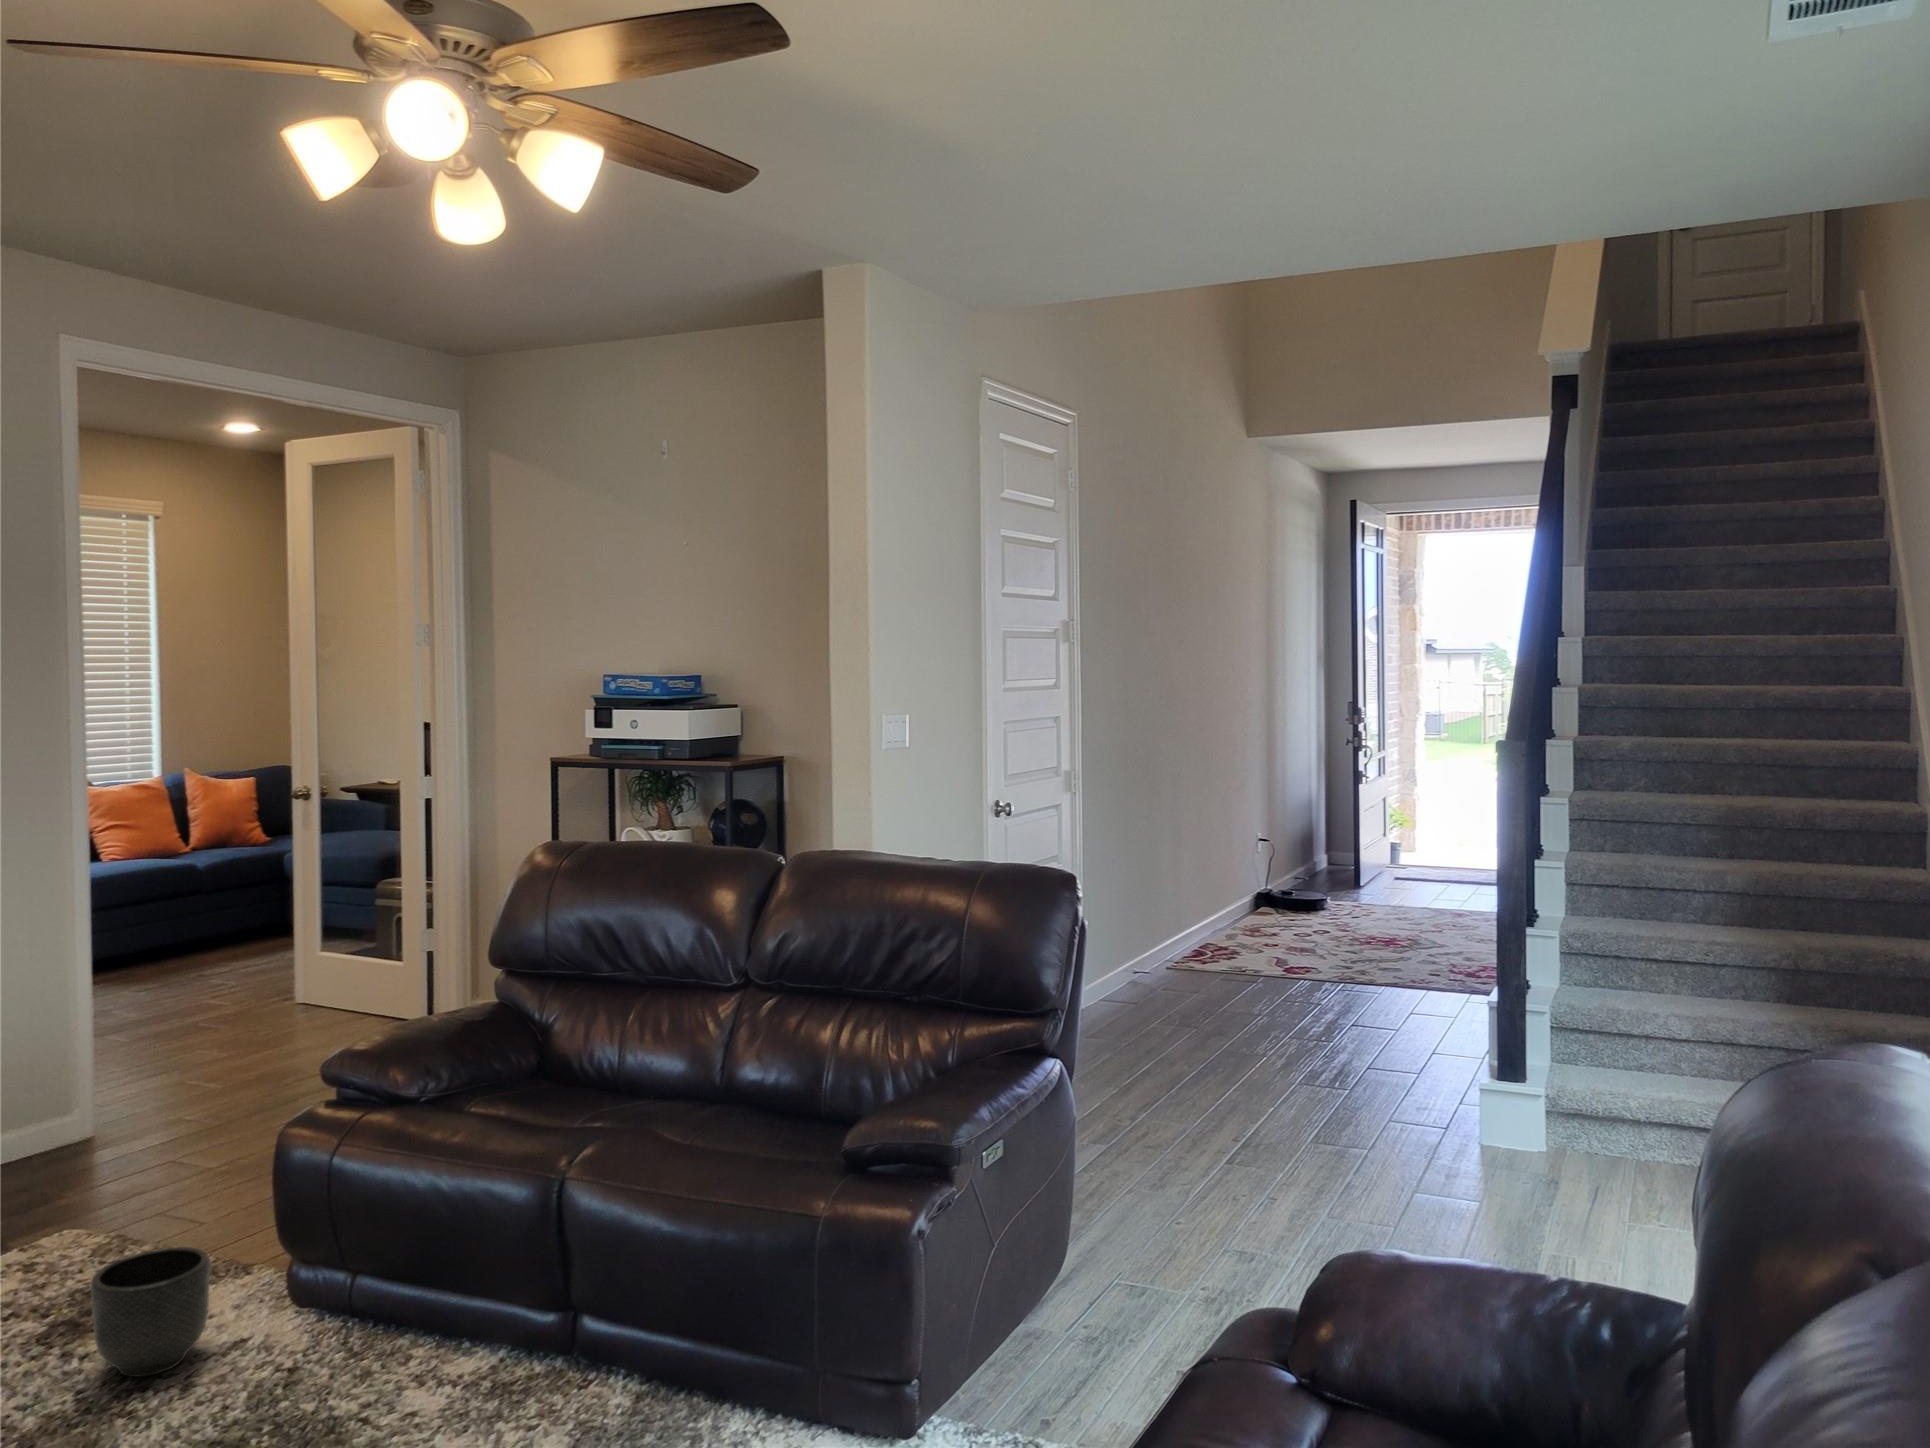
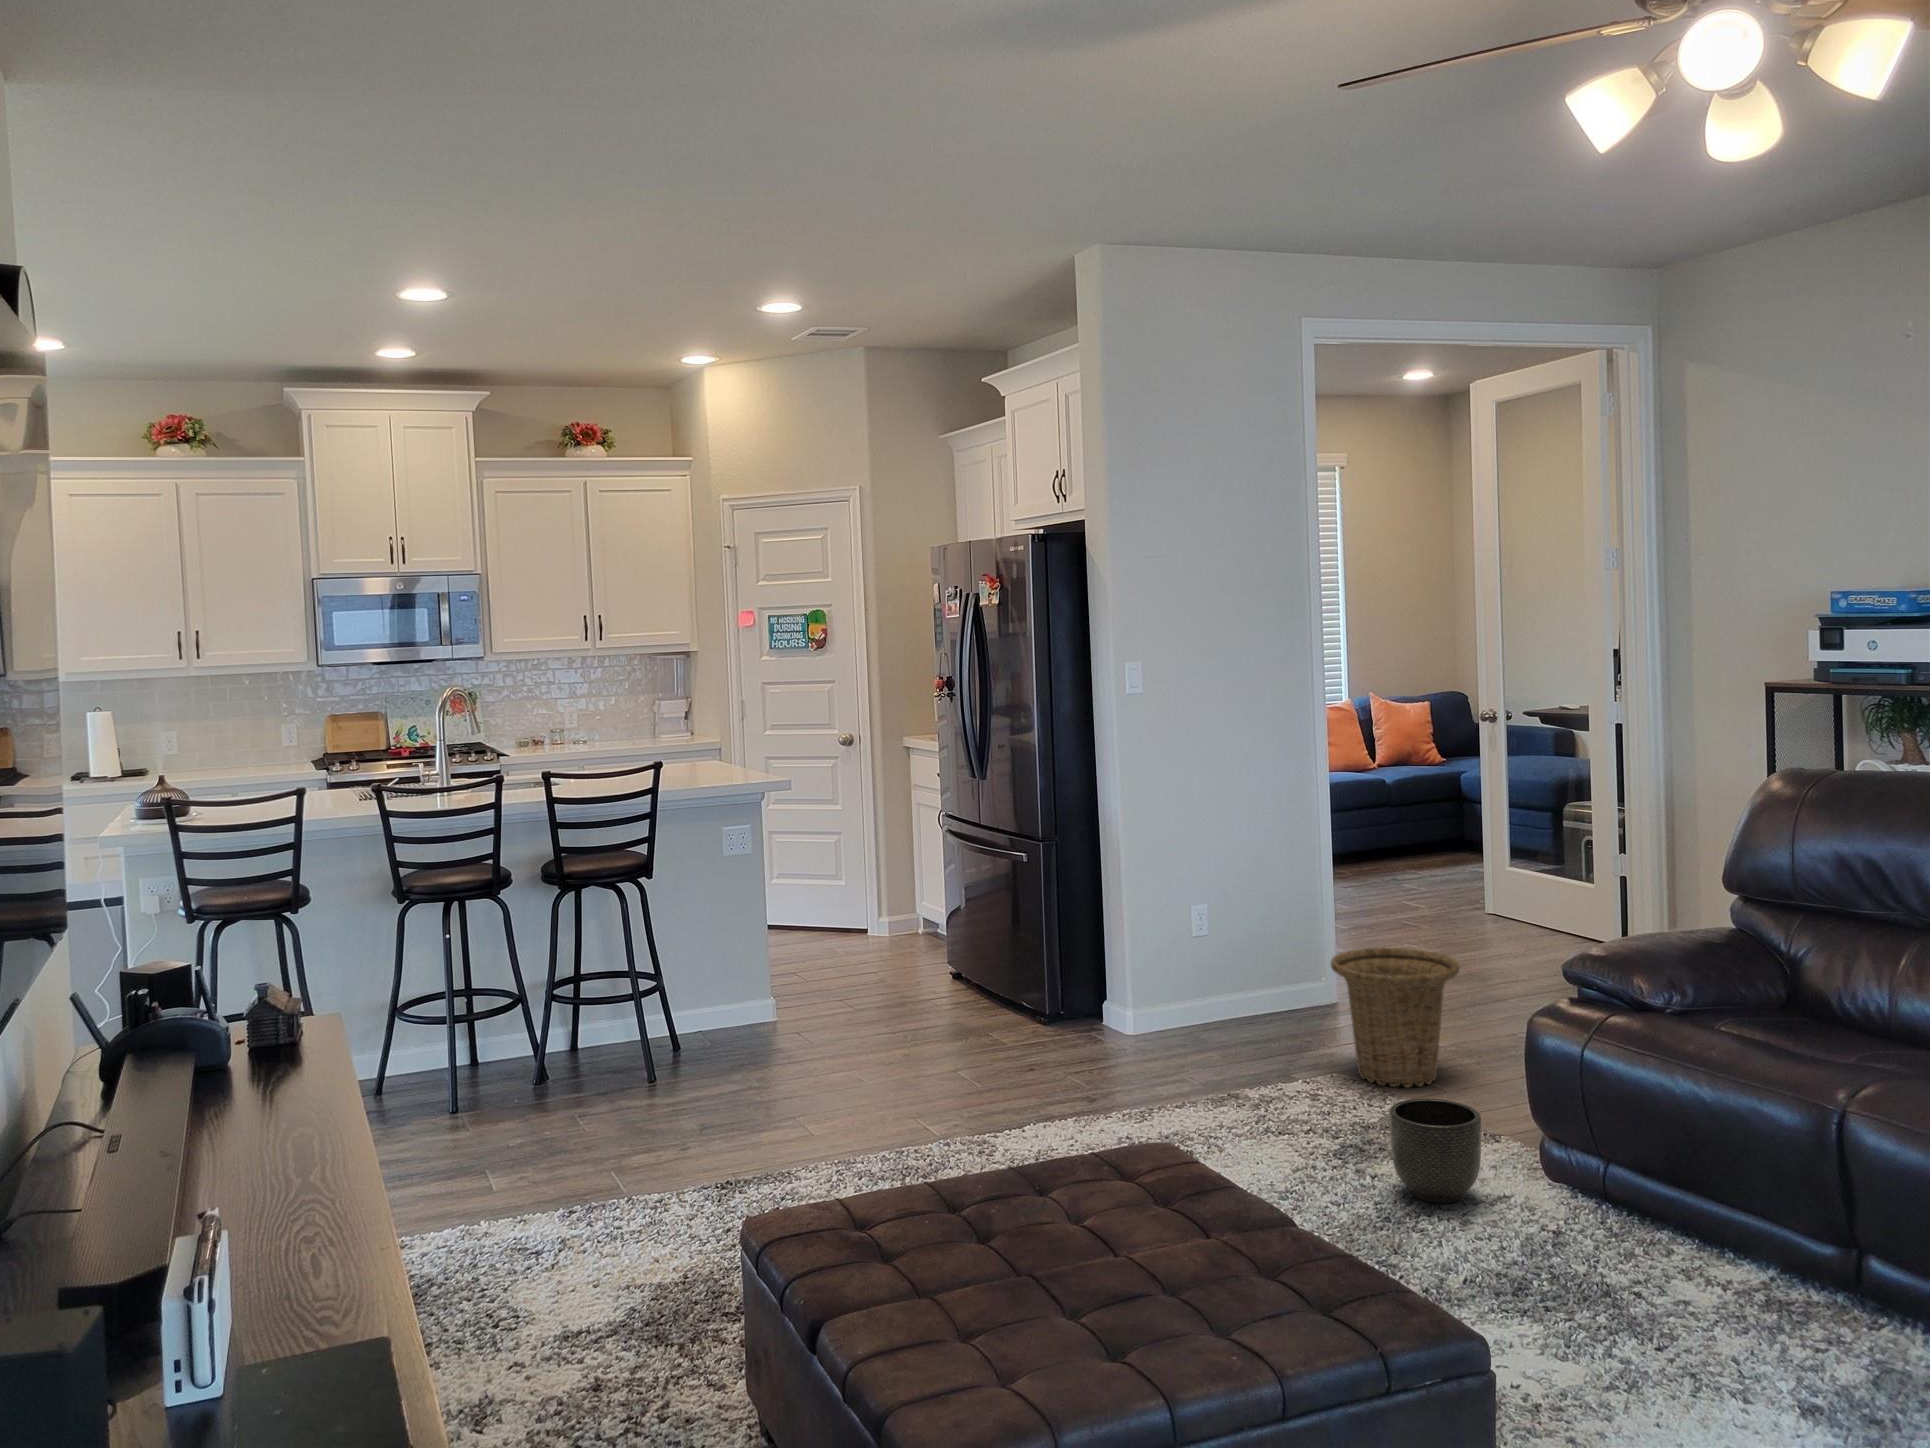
basket: none [55,1064,222,1233] -> present [1331,948,1460,1088]

